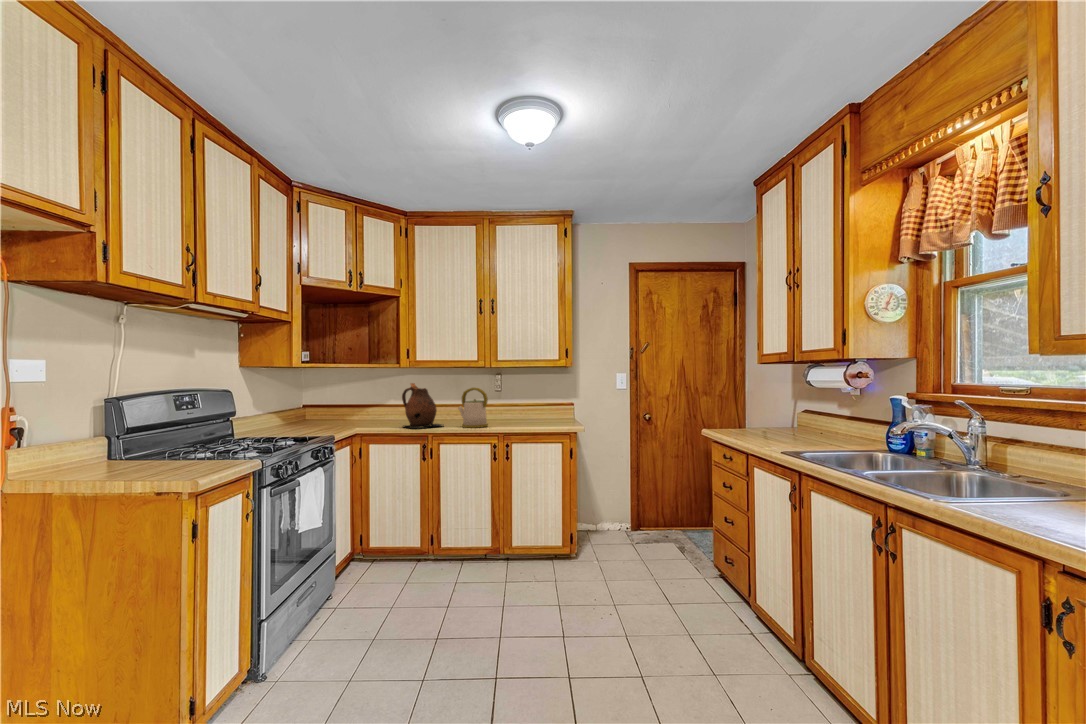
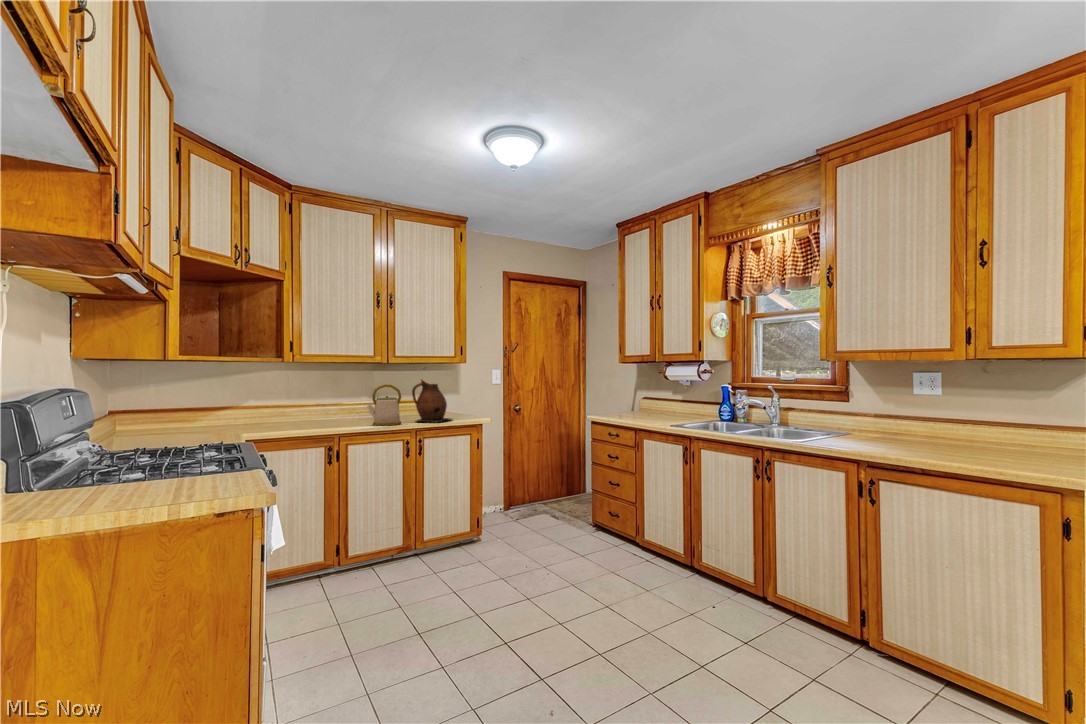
ceramic pitcher: present [402,383,443,428] -> present [412,379,451,422]

